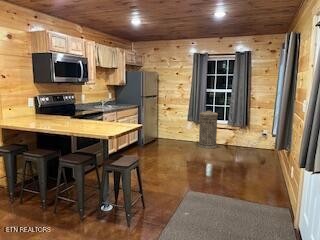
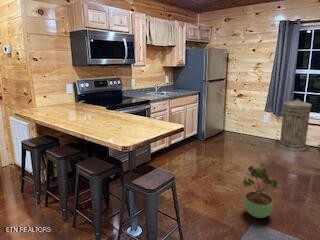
potted plant: none [173,149,195,185] -> present [243,166,277,218]

